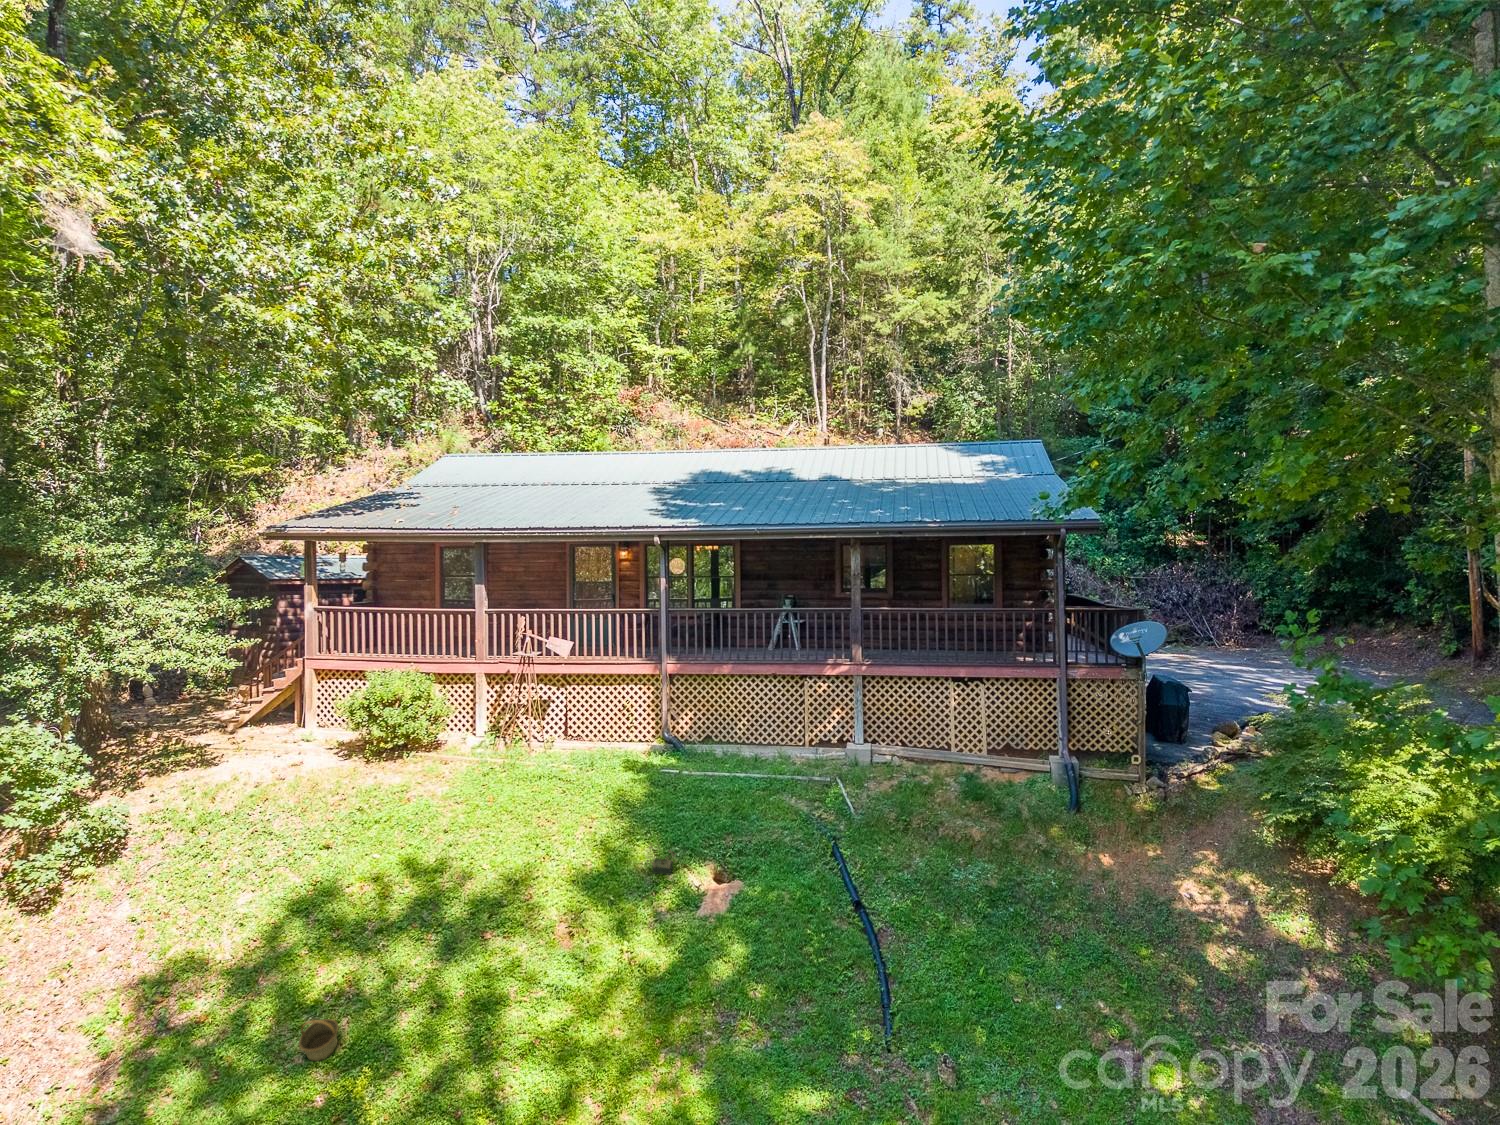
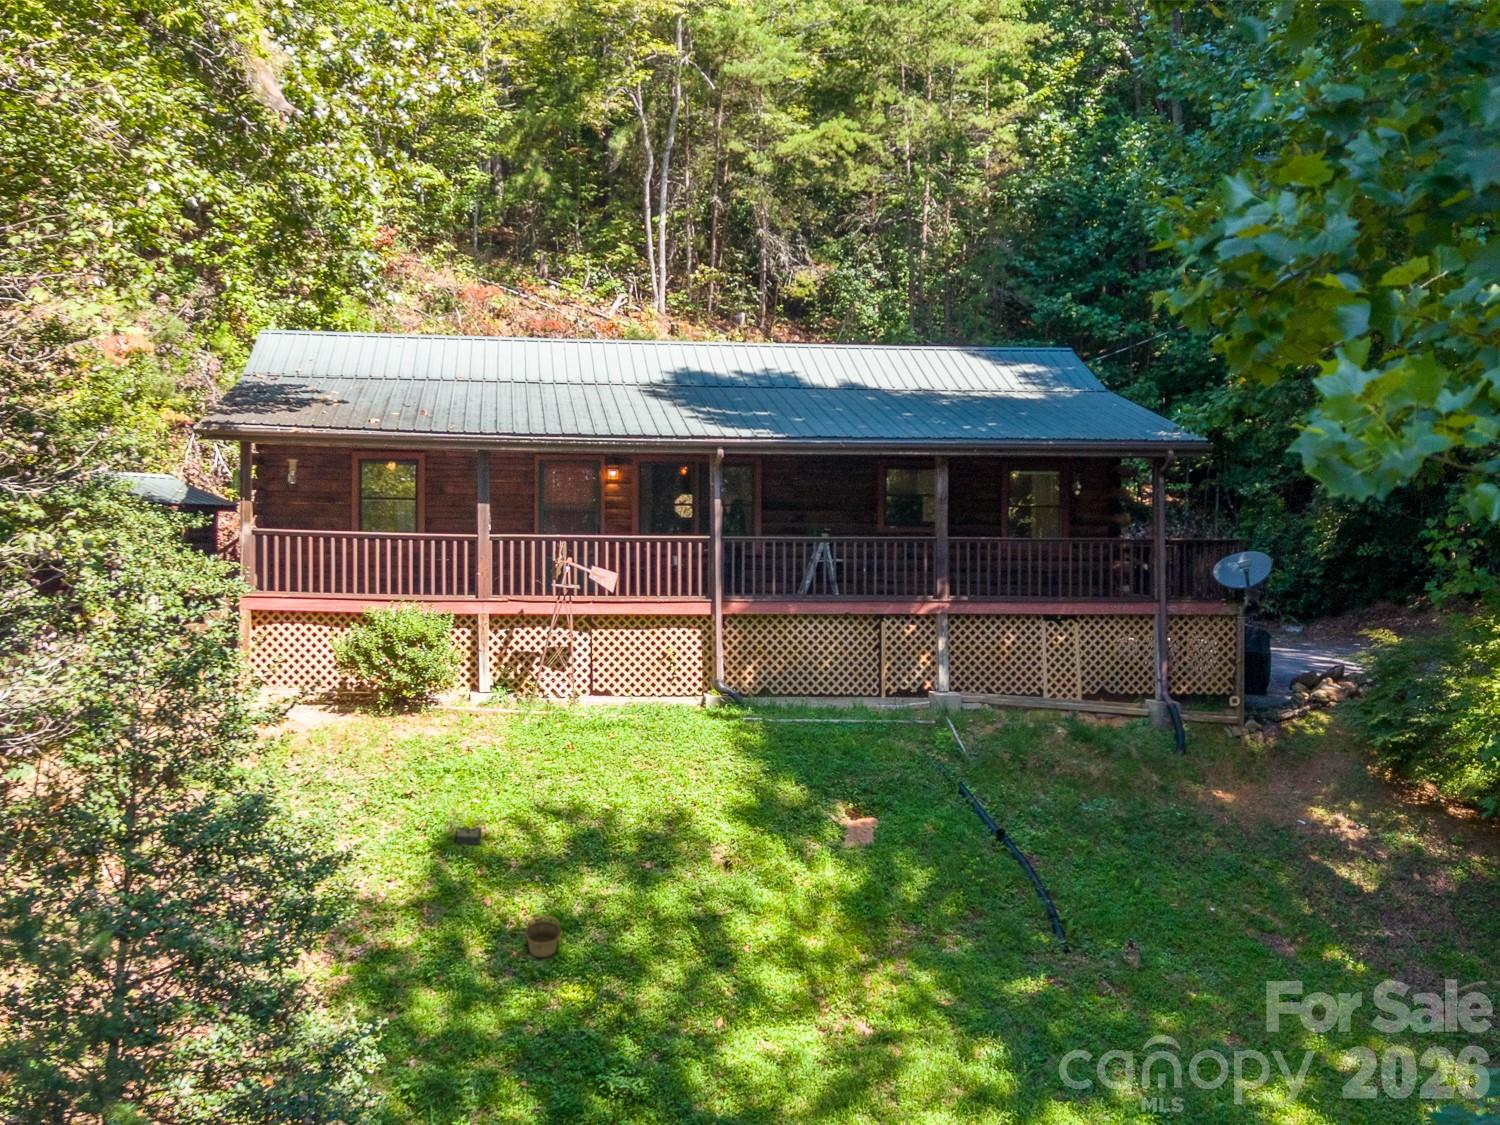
decorative plant: present [646,846,676,875] -> present [450,811,484,845]

